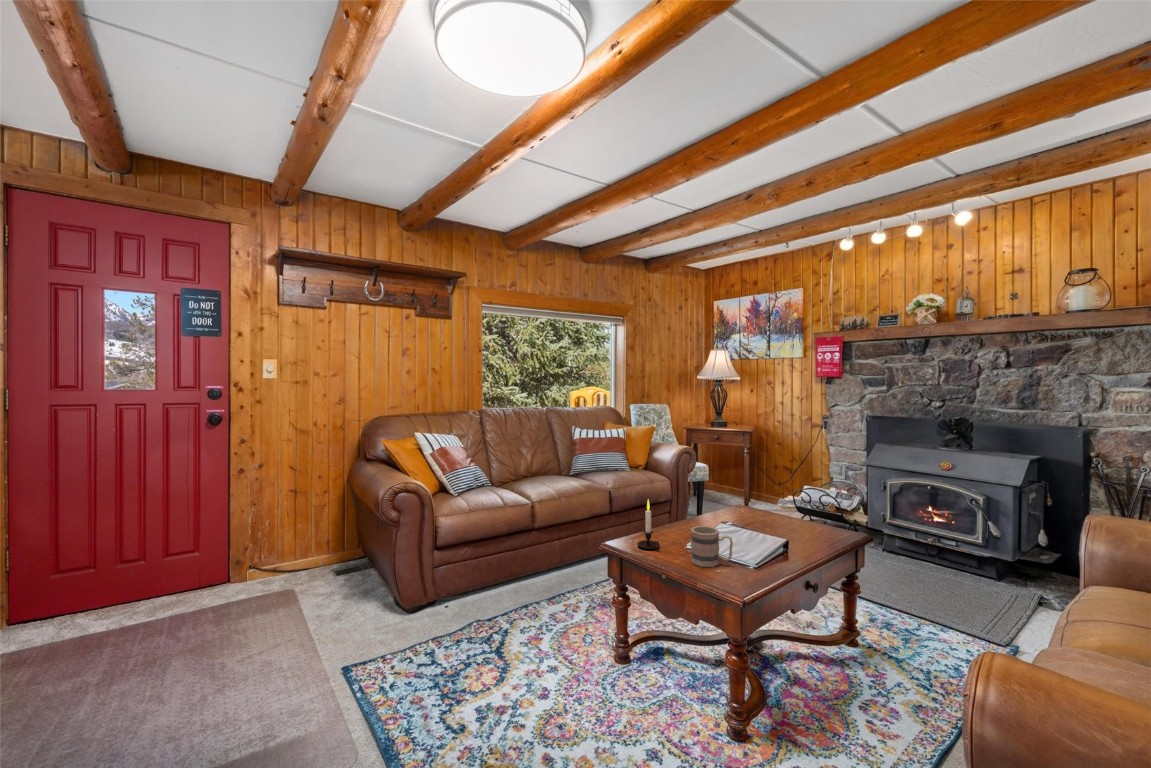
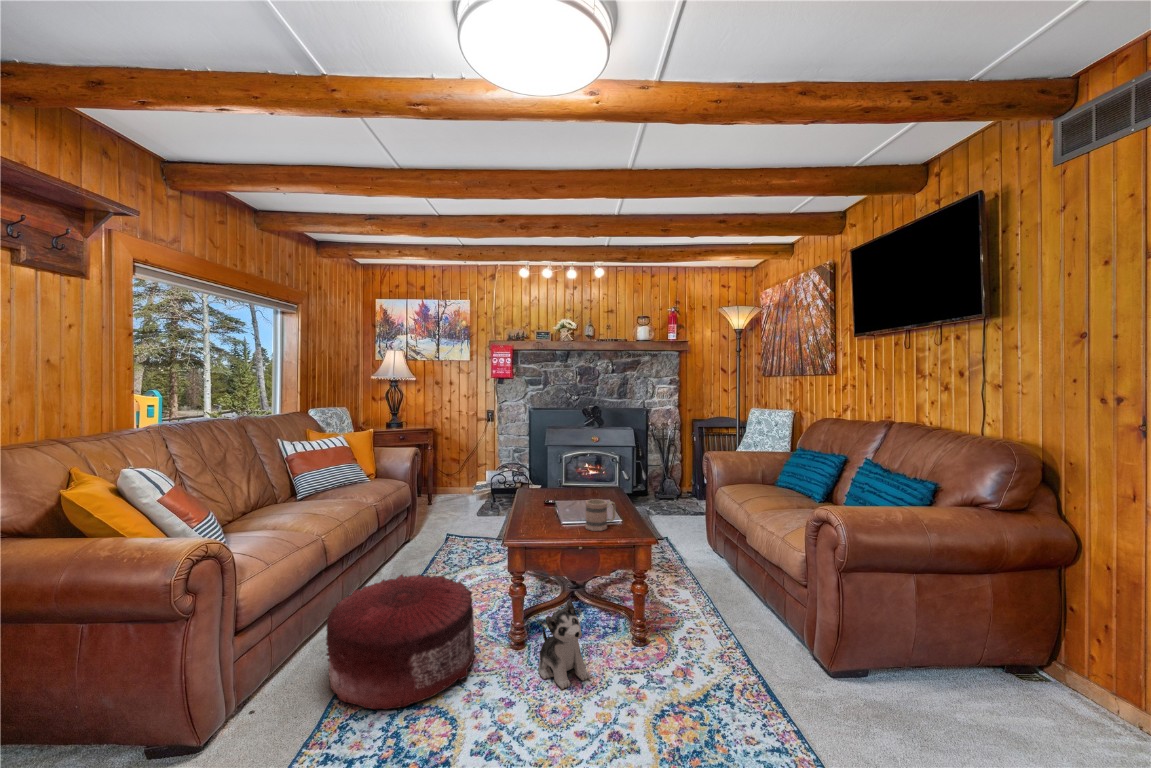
candle: present [637,500,660,549] -> none [531,488,556,533]
pouf: none [469,549,596,656] -> present [326,574,475,709]
plush toy: none [591,626,645,724] -> present [538,600,590,689]

